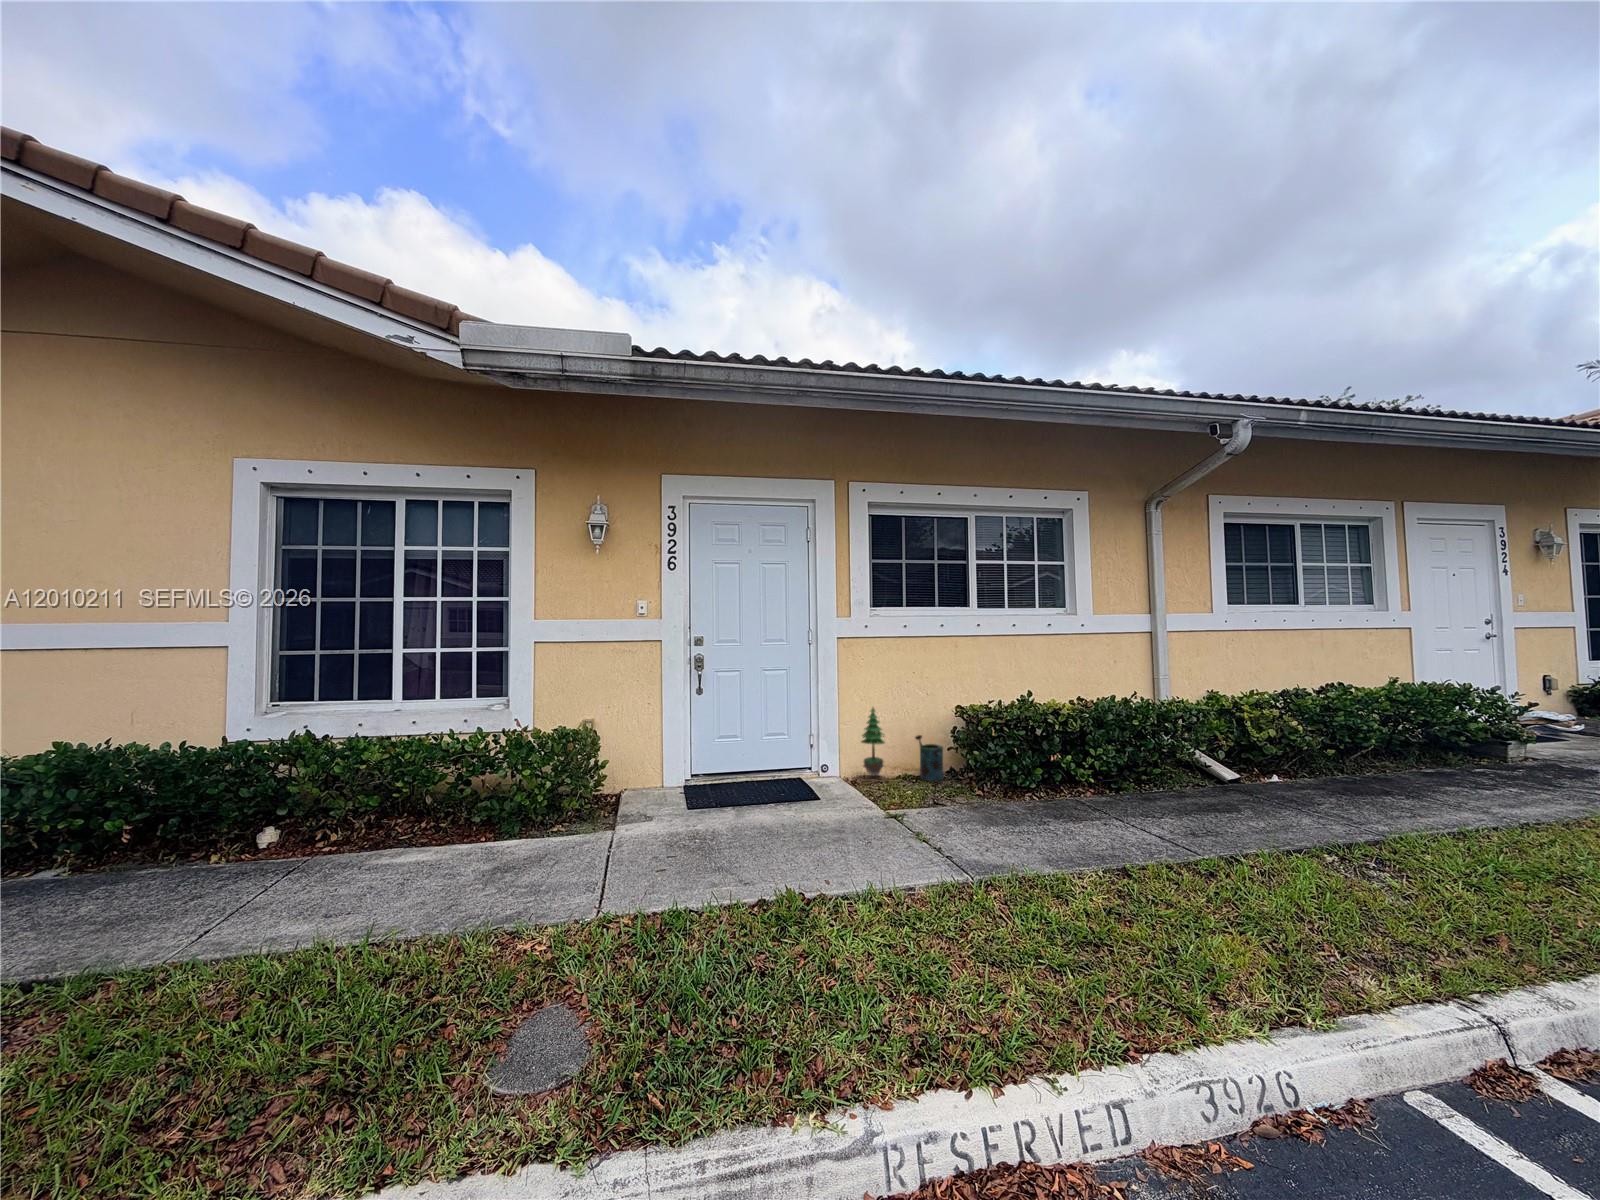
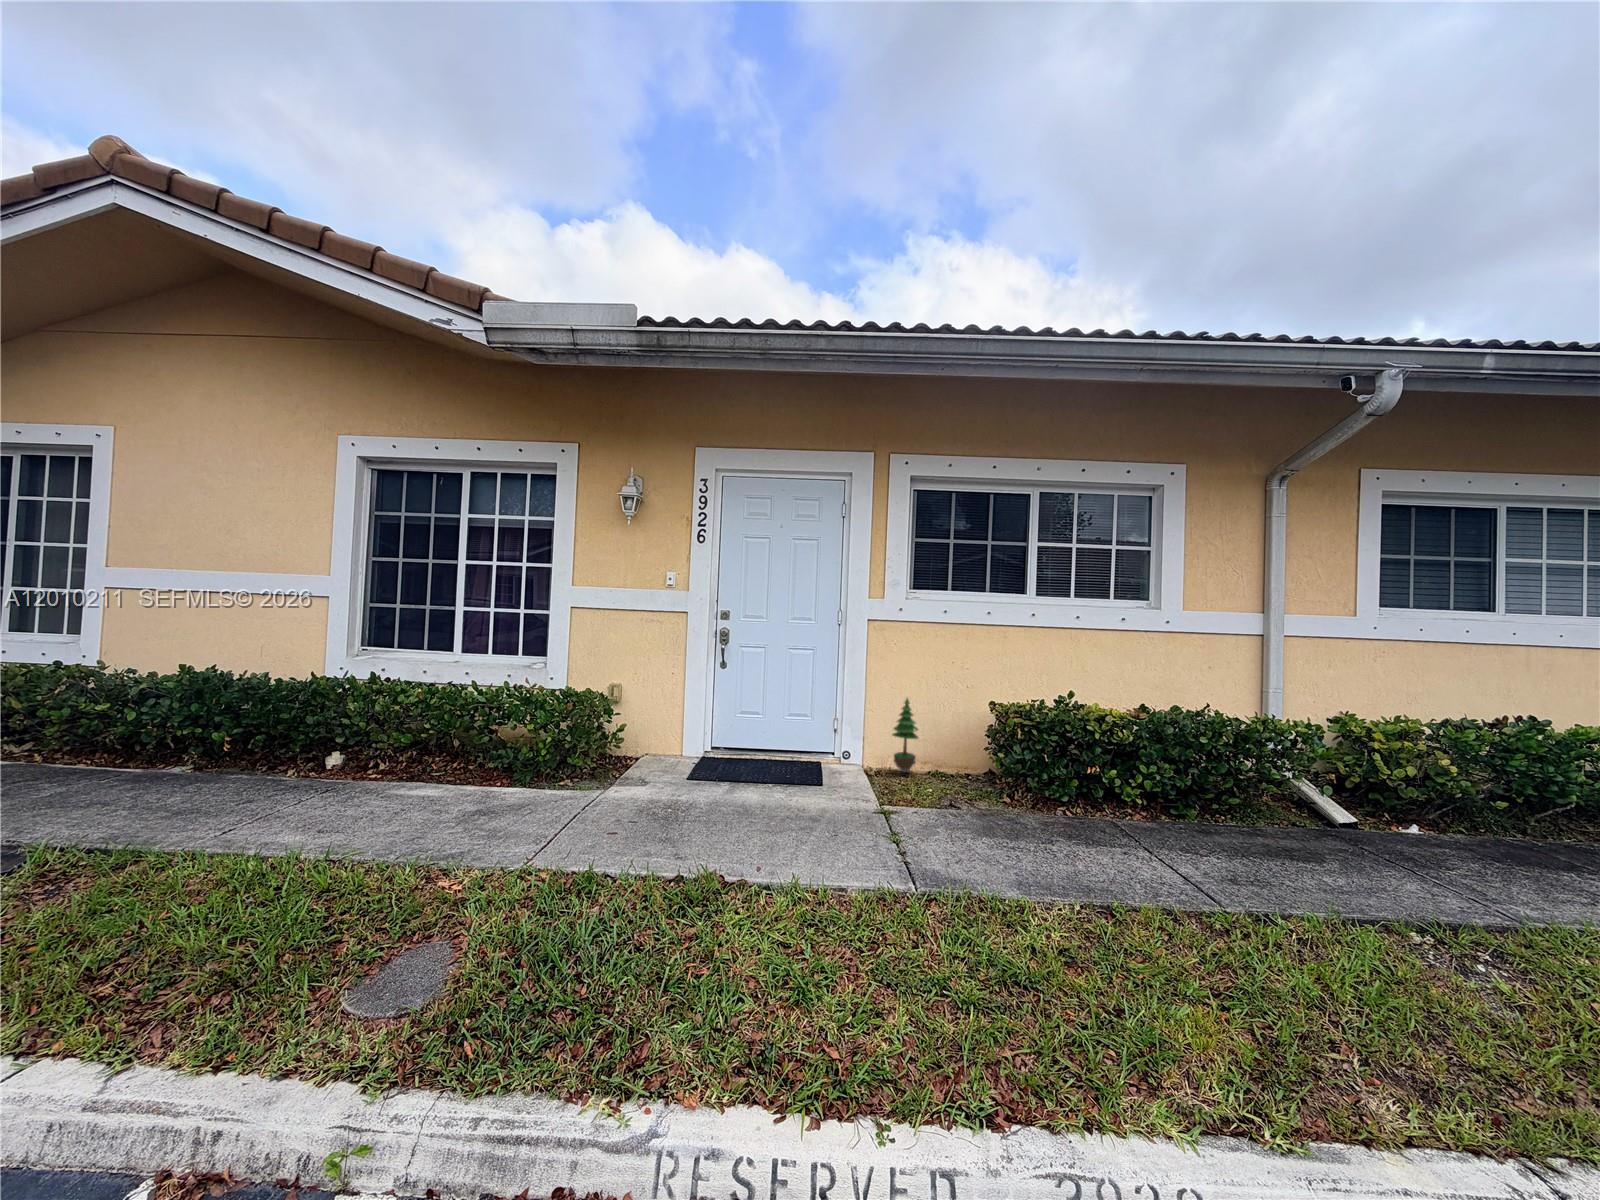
watering can: present [915,735,943,781] -> none [954,734,982,786]

